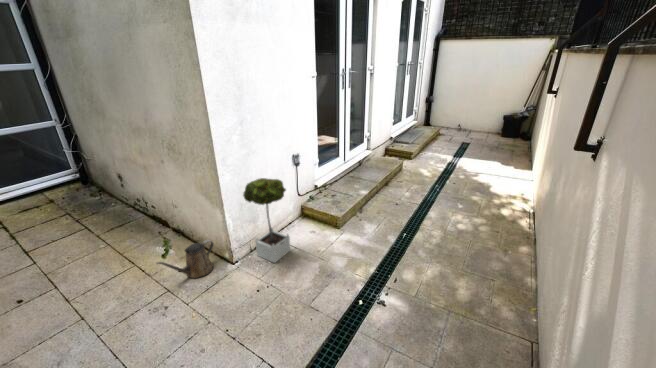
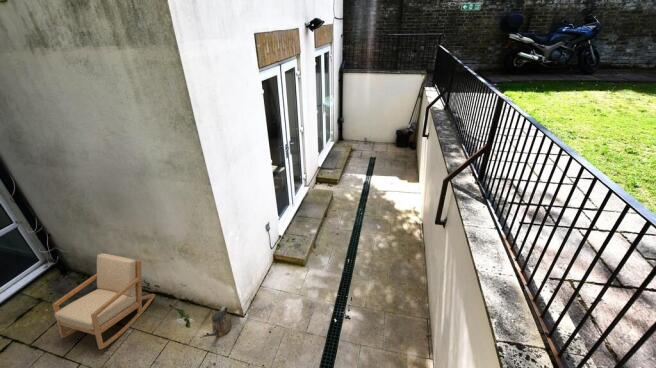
chair: none [30,153,150,253] -> present [52,253,155,349]
potted tree: present [243,178,290,263] -> none [247,255,279,308]

